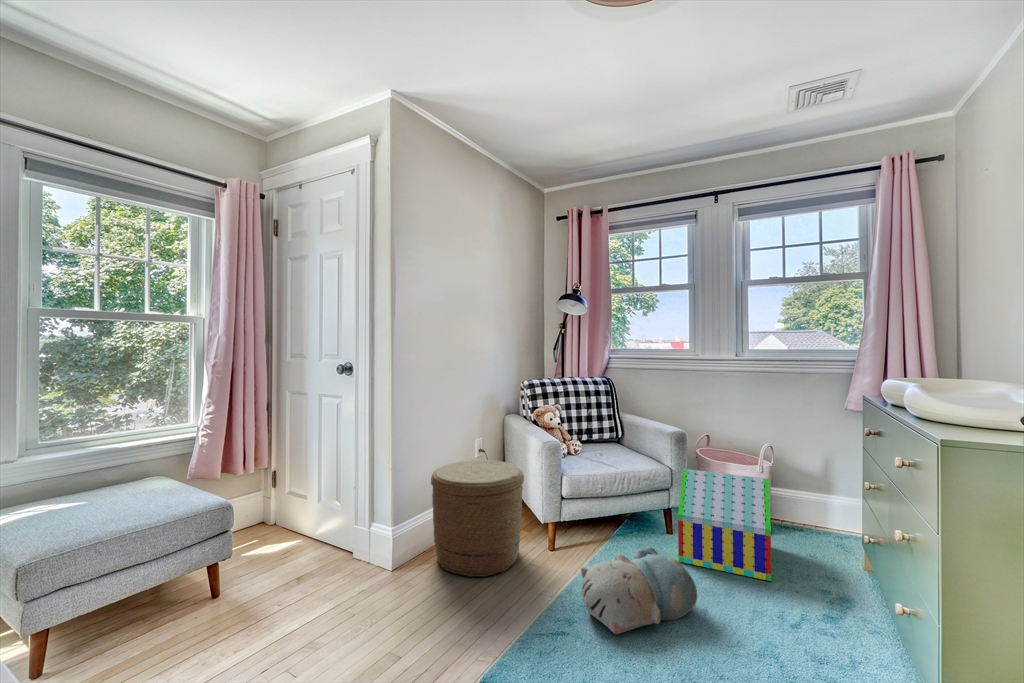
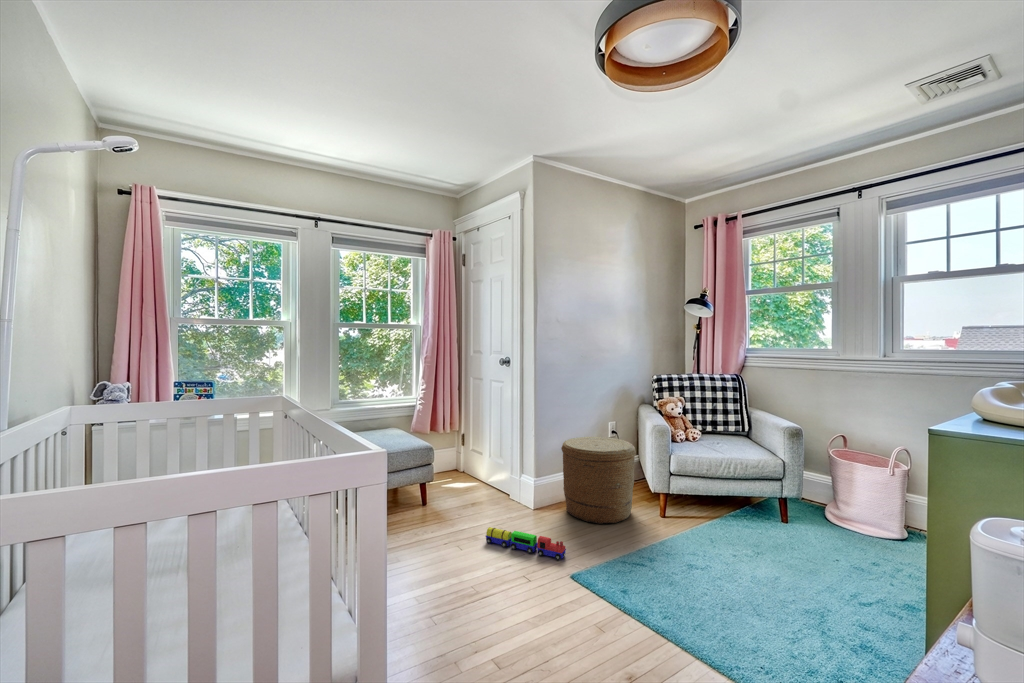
toy house: present [678,469,771,581] -> none [777,462,891,573]
plush toy: present [581,546,697,634] -> none [664,519,770,577]
toy train: none [331,623,460,656] -> present [486,527,566,560]

